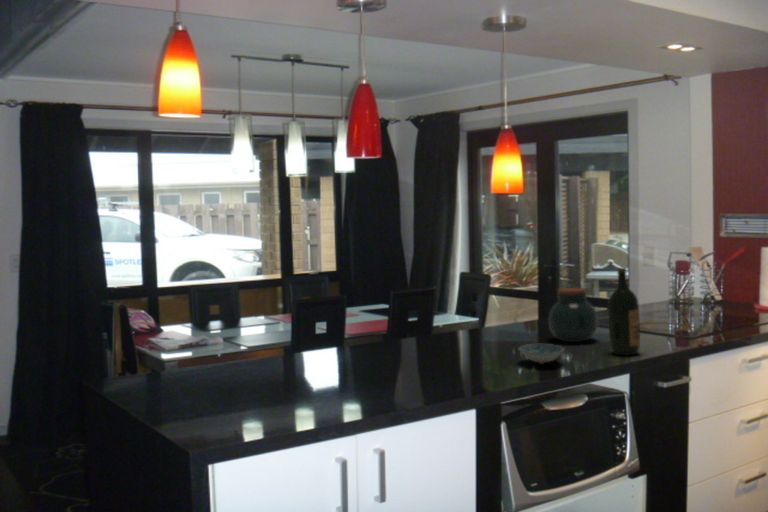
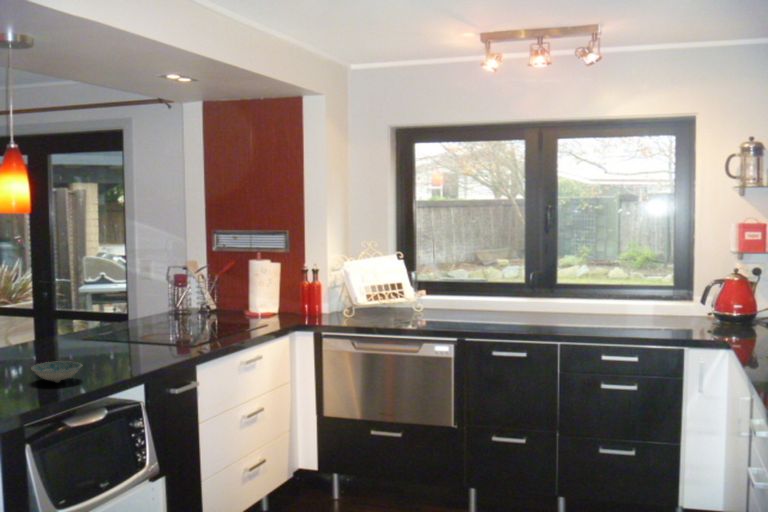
wine bottle: present [608,267,640,355] -> none [124,280,155,366]
jar: present [549,288,598,342] -> none [57,302,110,358]

